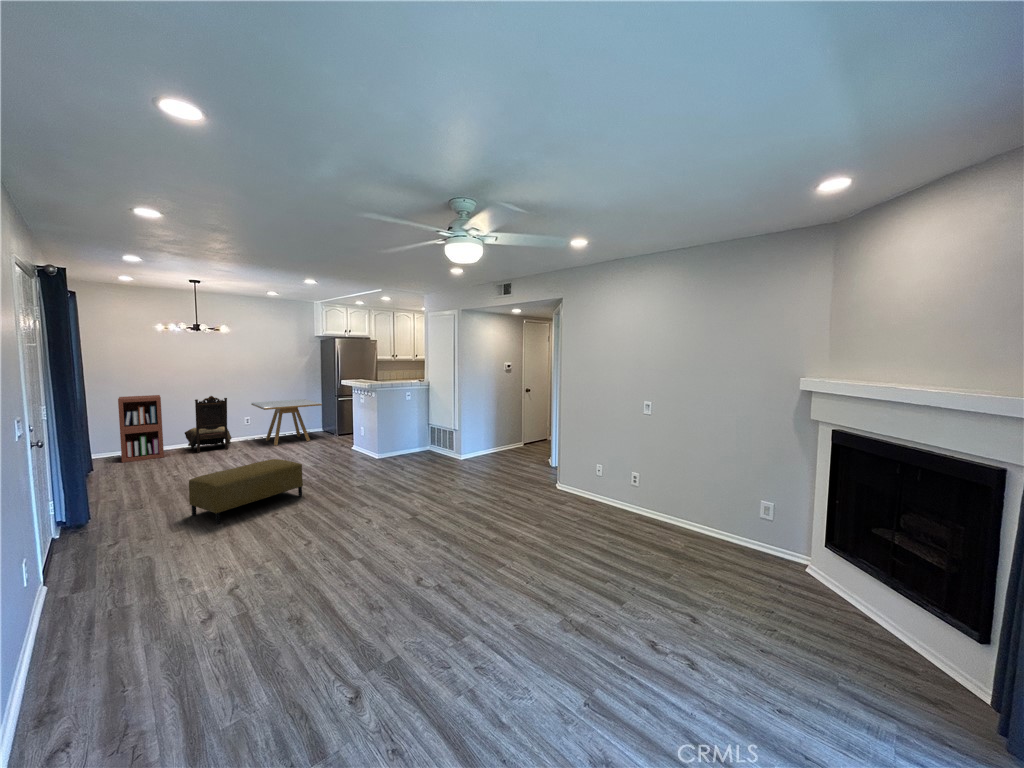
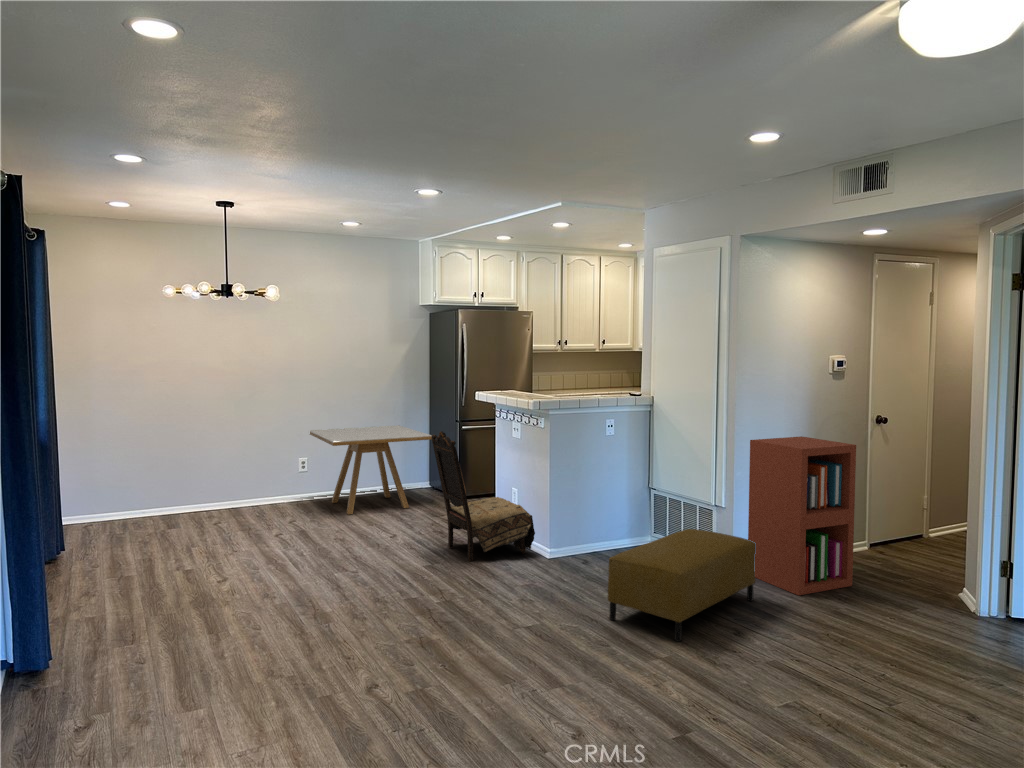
bookshelf: present [118,395,164,462] -> present [748,436,856,595]
dining chair: present [185,396,232,453] -> present [432,431,535,561]
ottoman: present [189,459,303,524] -> present [608,529,756,641]

